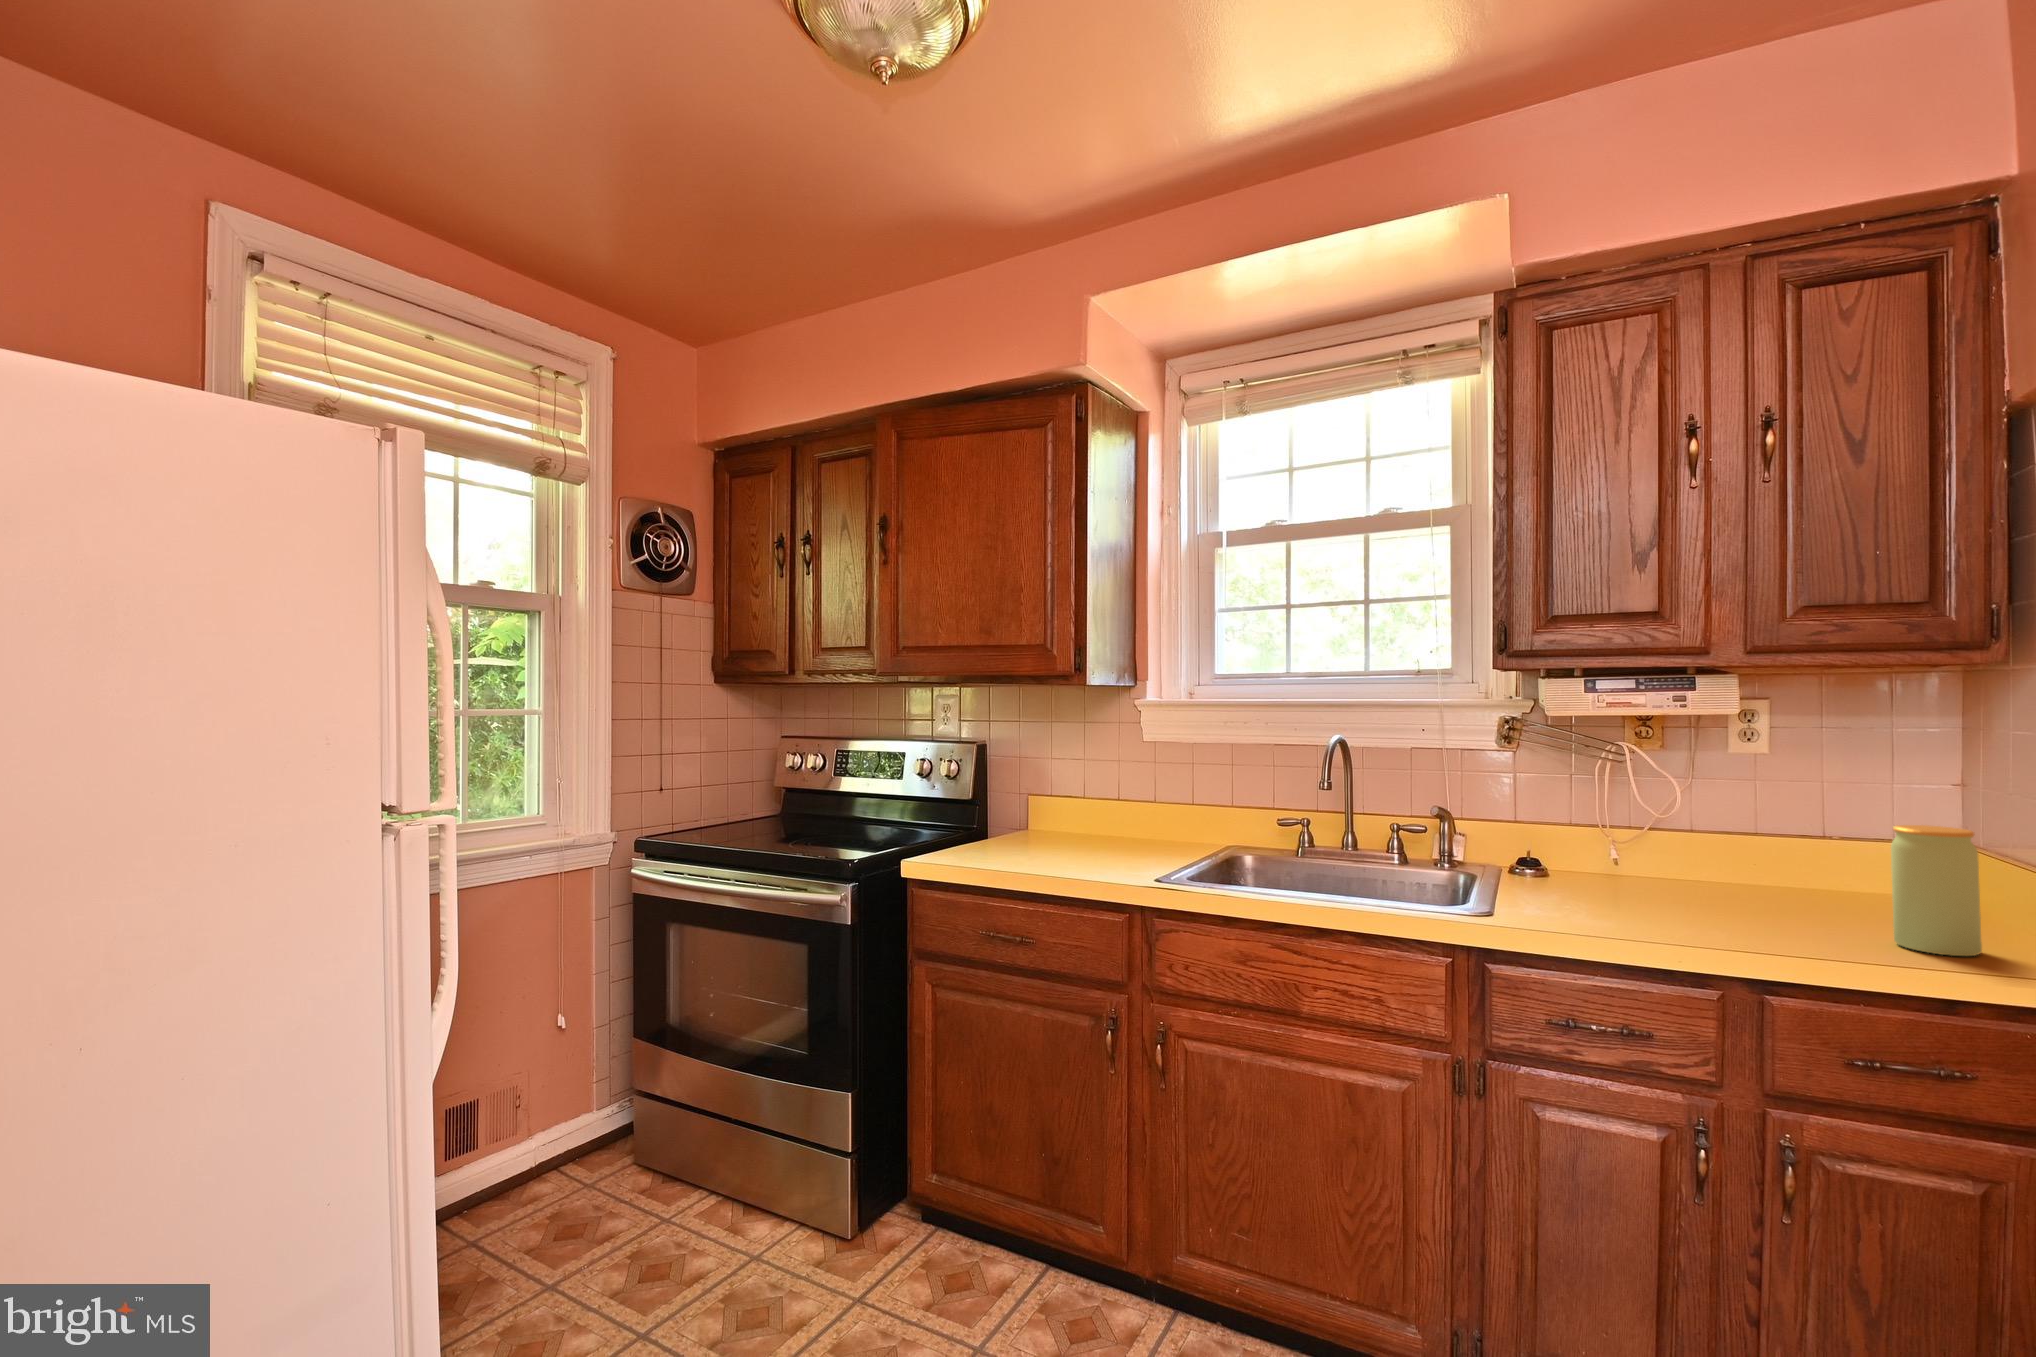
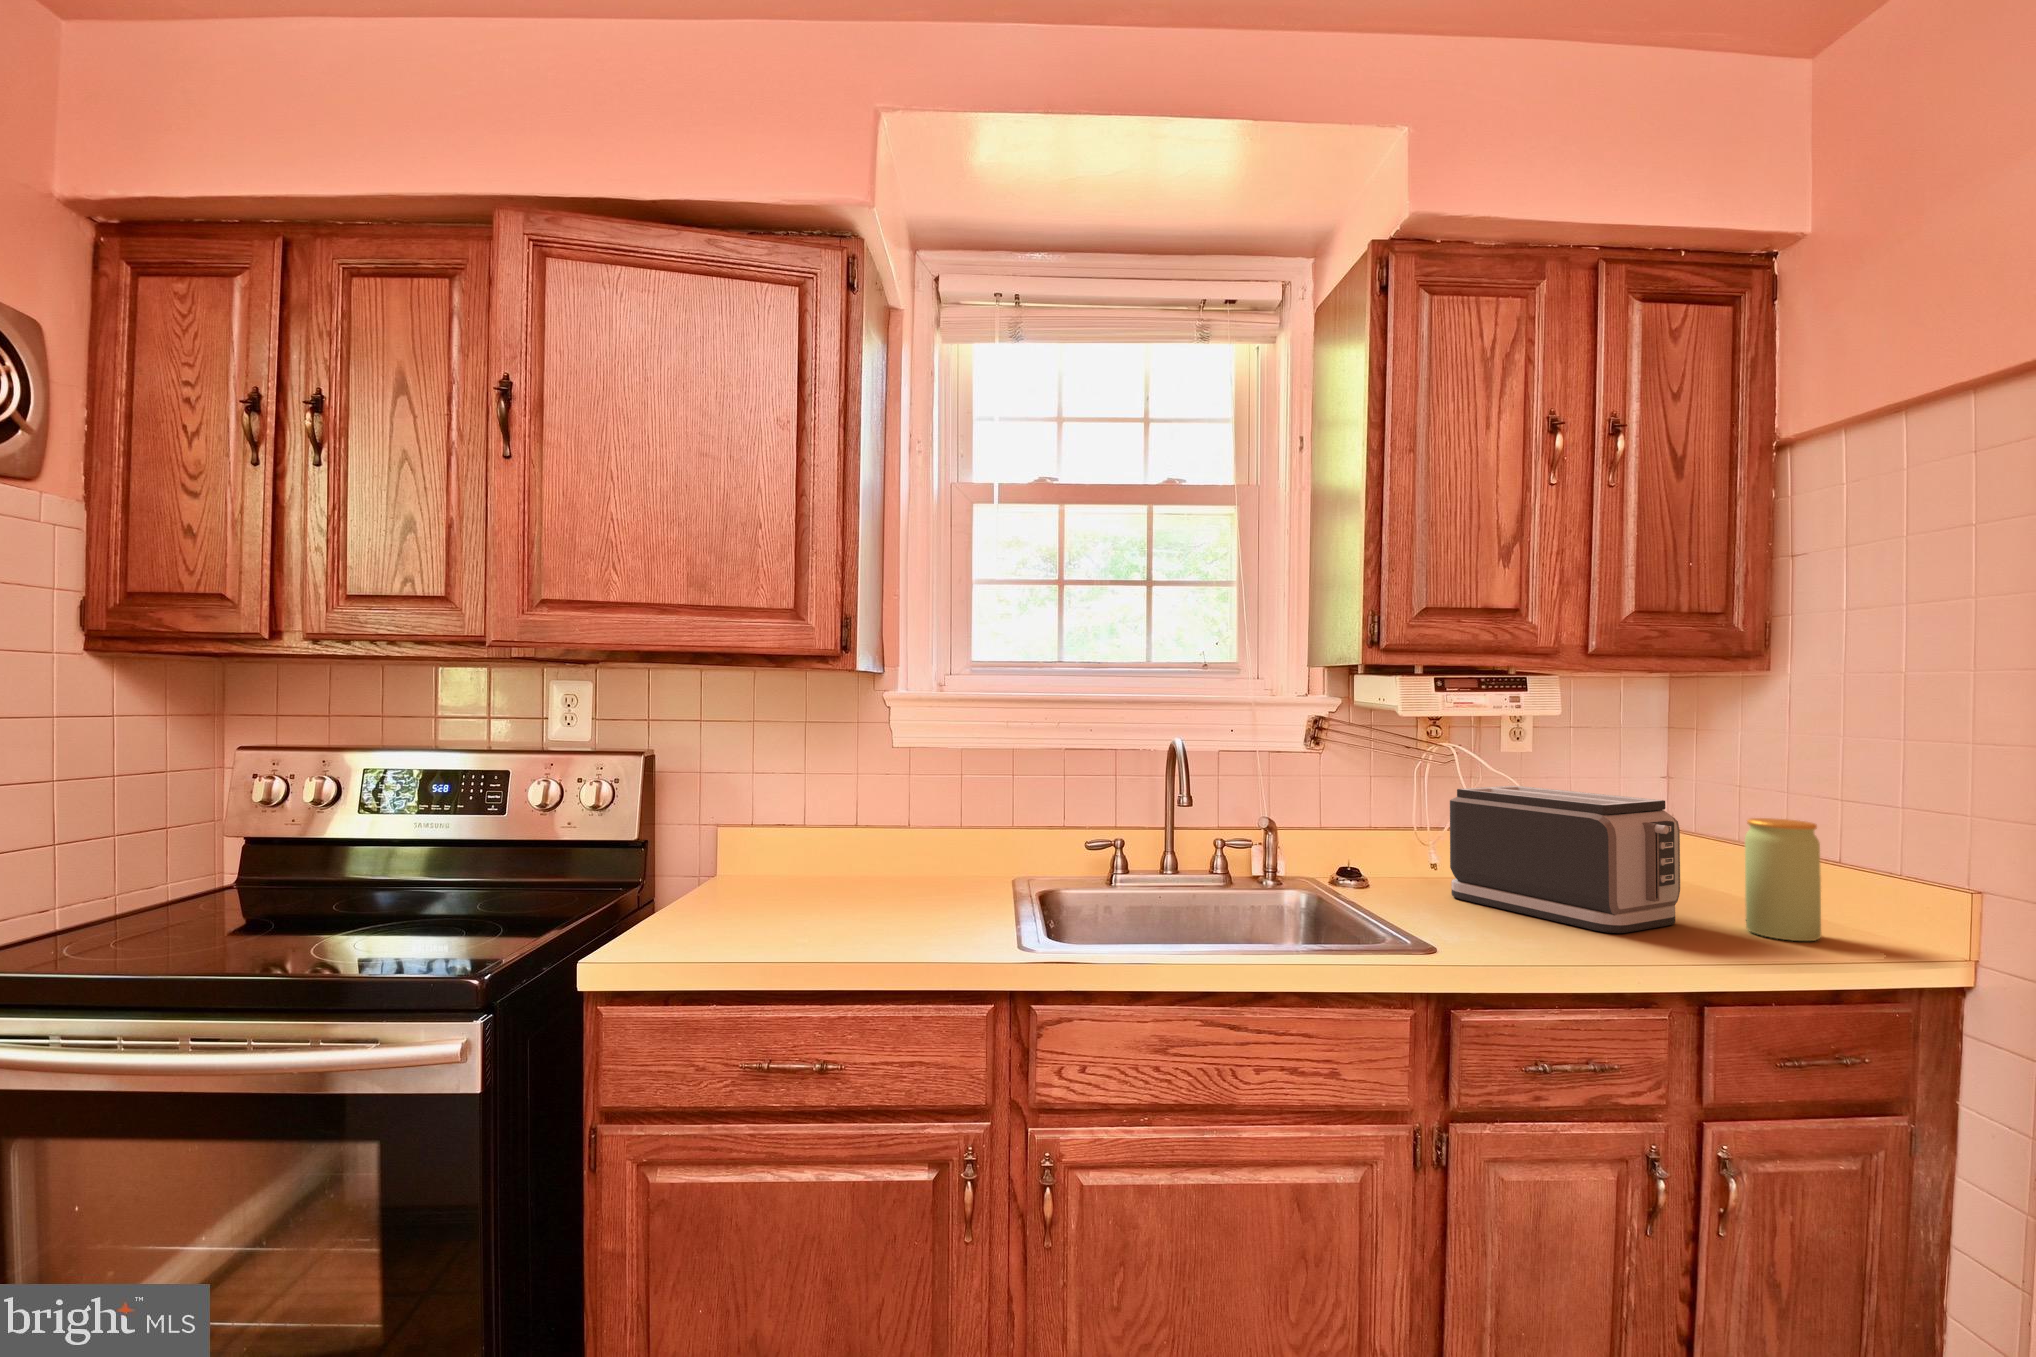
toaster: none [1607,786,1828,928] -> present [1450,786,1680,933]

